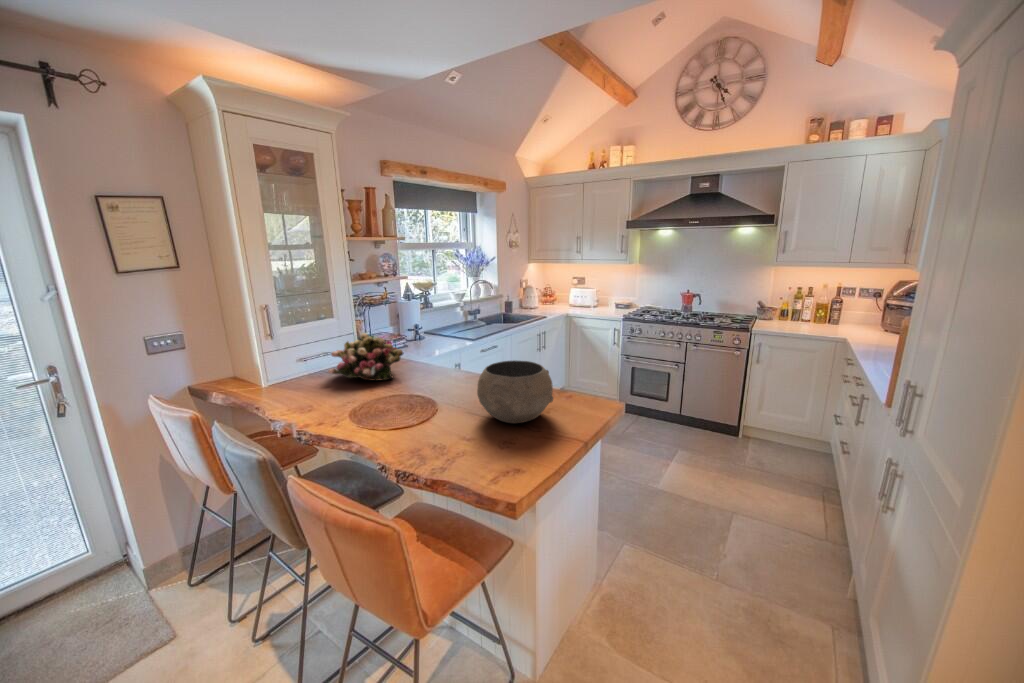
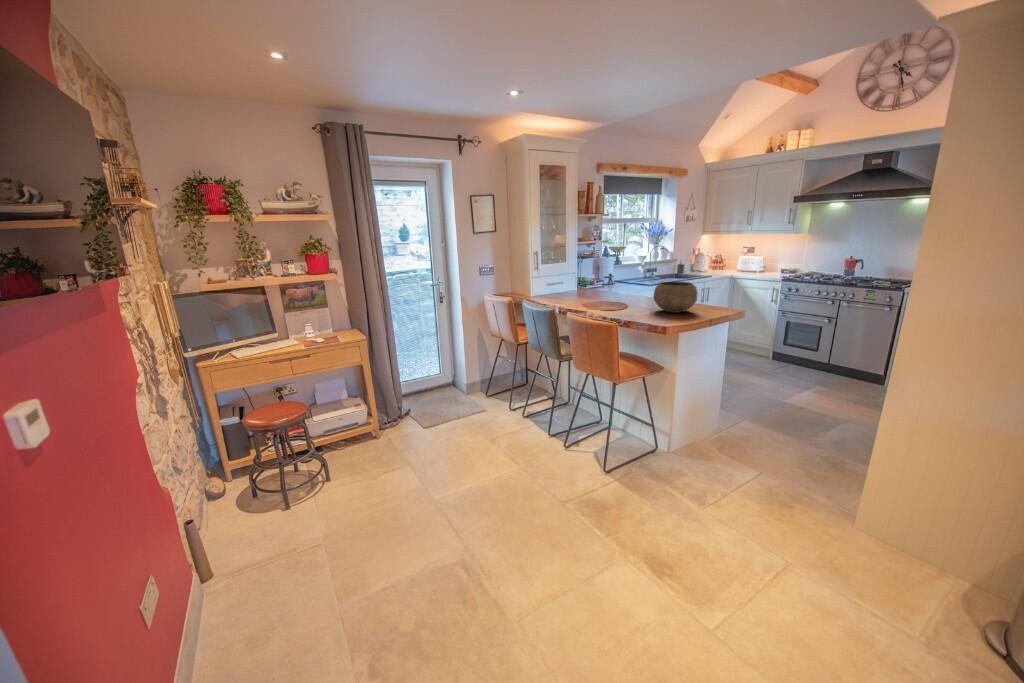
flower arrangement: present [329,333,404,381] -> none [566,271,608,298]

